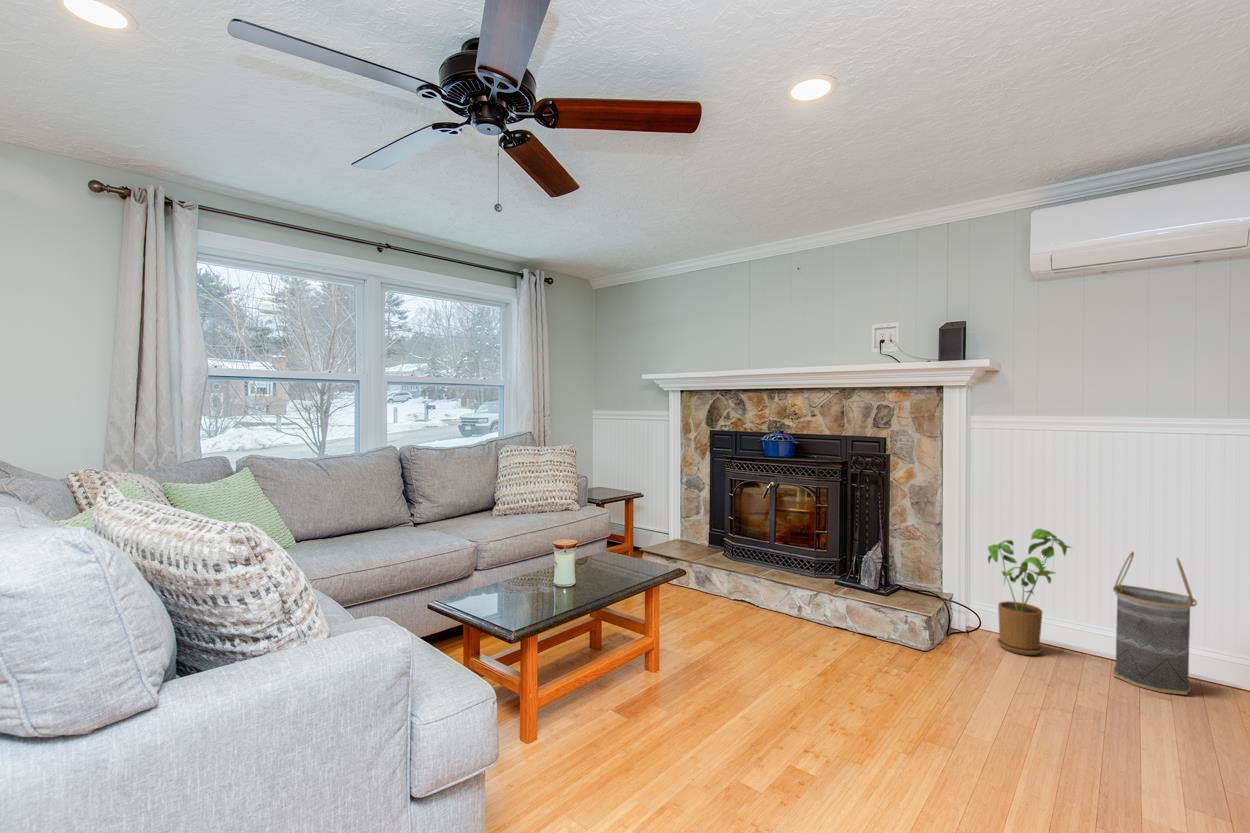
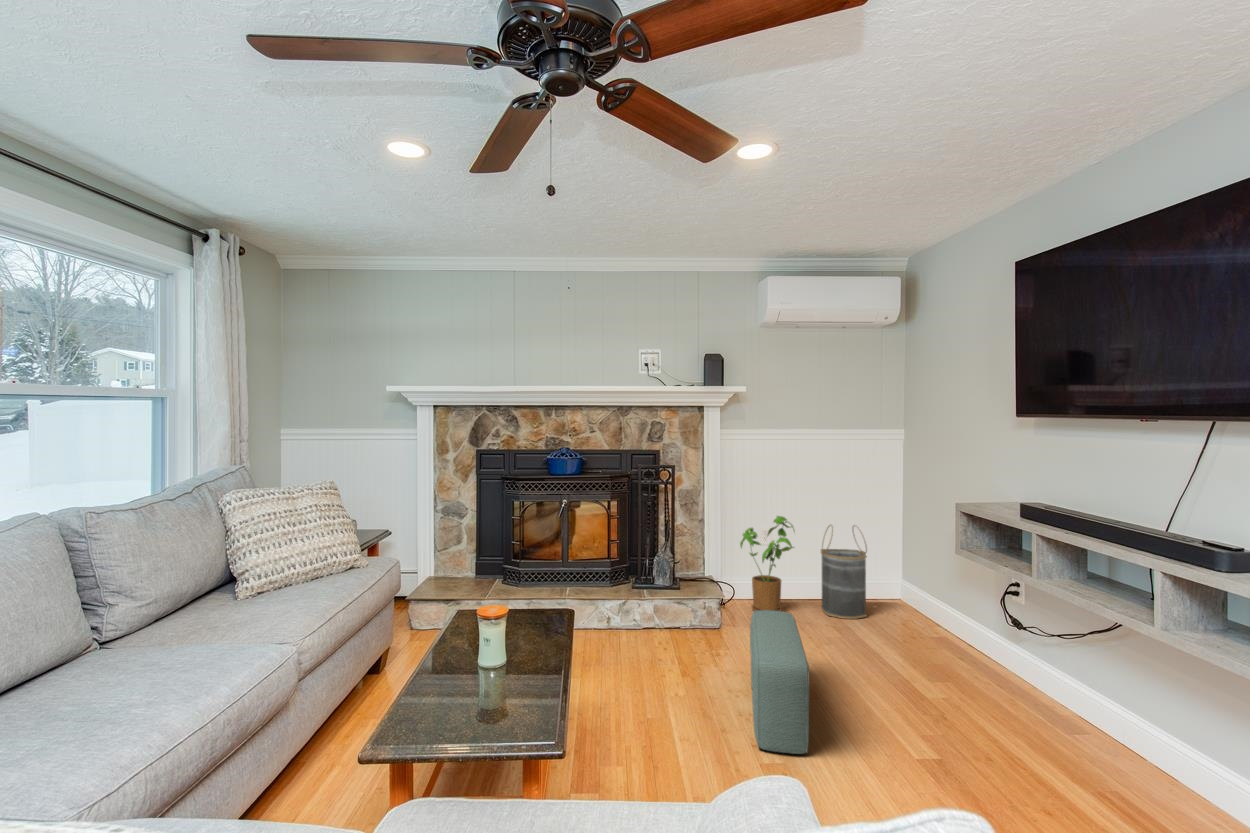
pouf: none [808,625,946,779] -> present [750,610,809,754]

